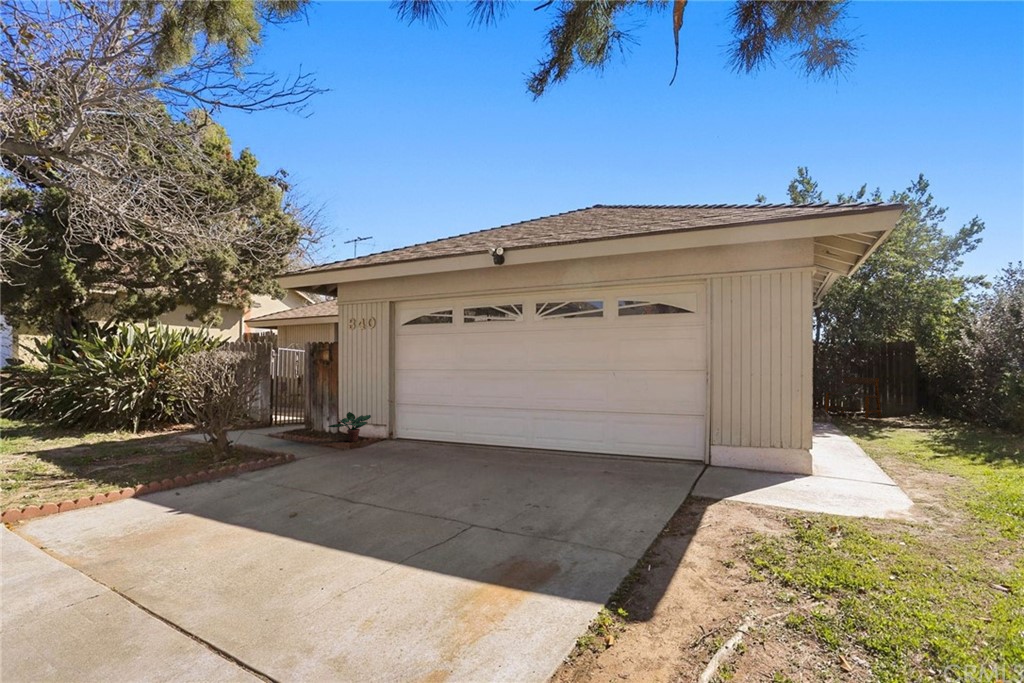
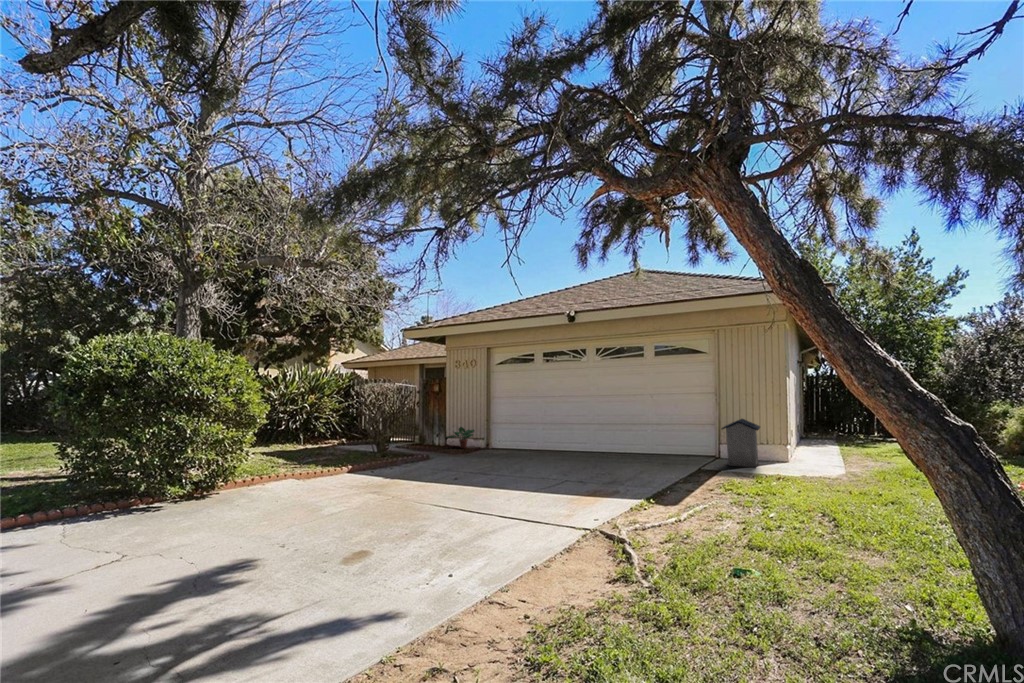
bench: present [825,377,882,419] -> none [829,402,876,437]
trash can: none [712,407,768,482] -> present [722,419,760,467]

